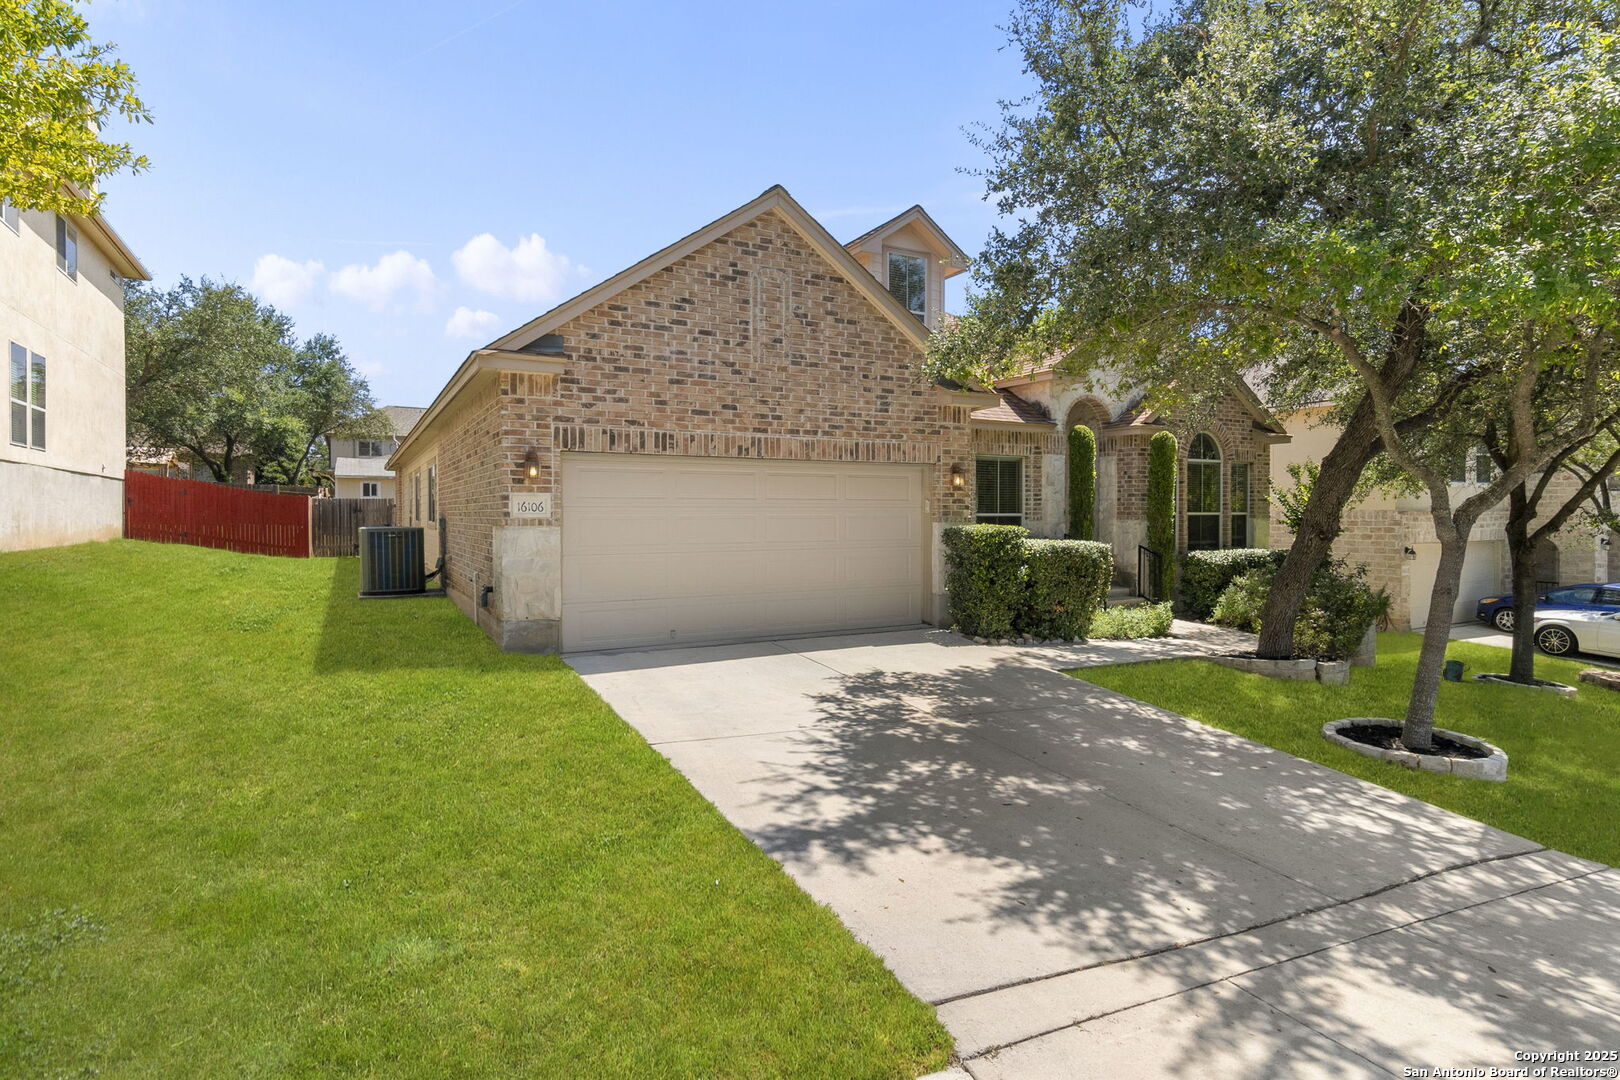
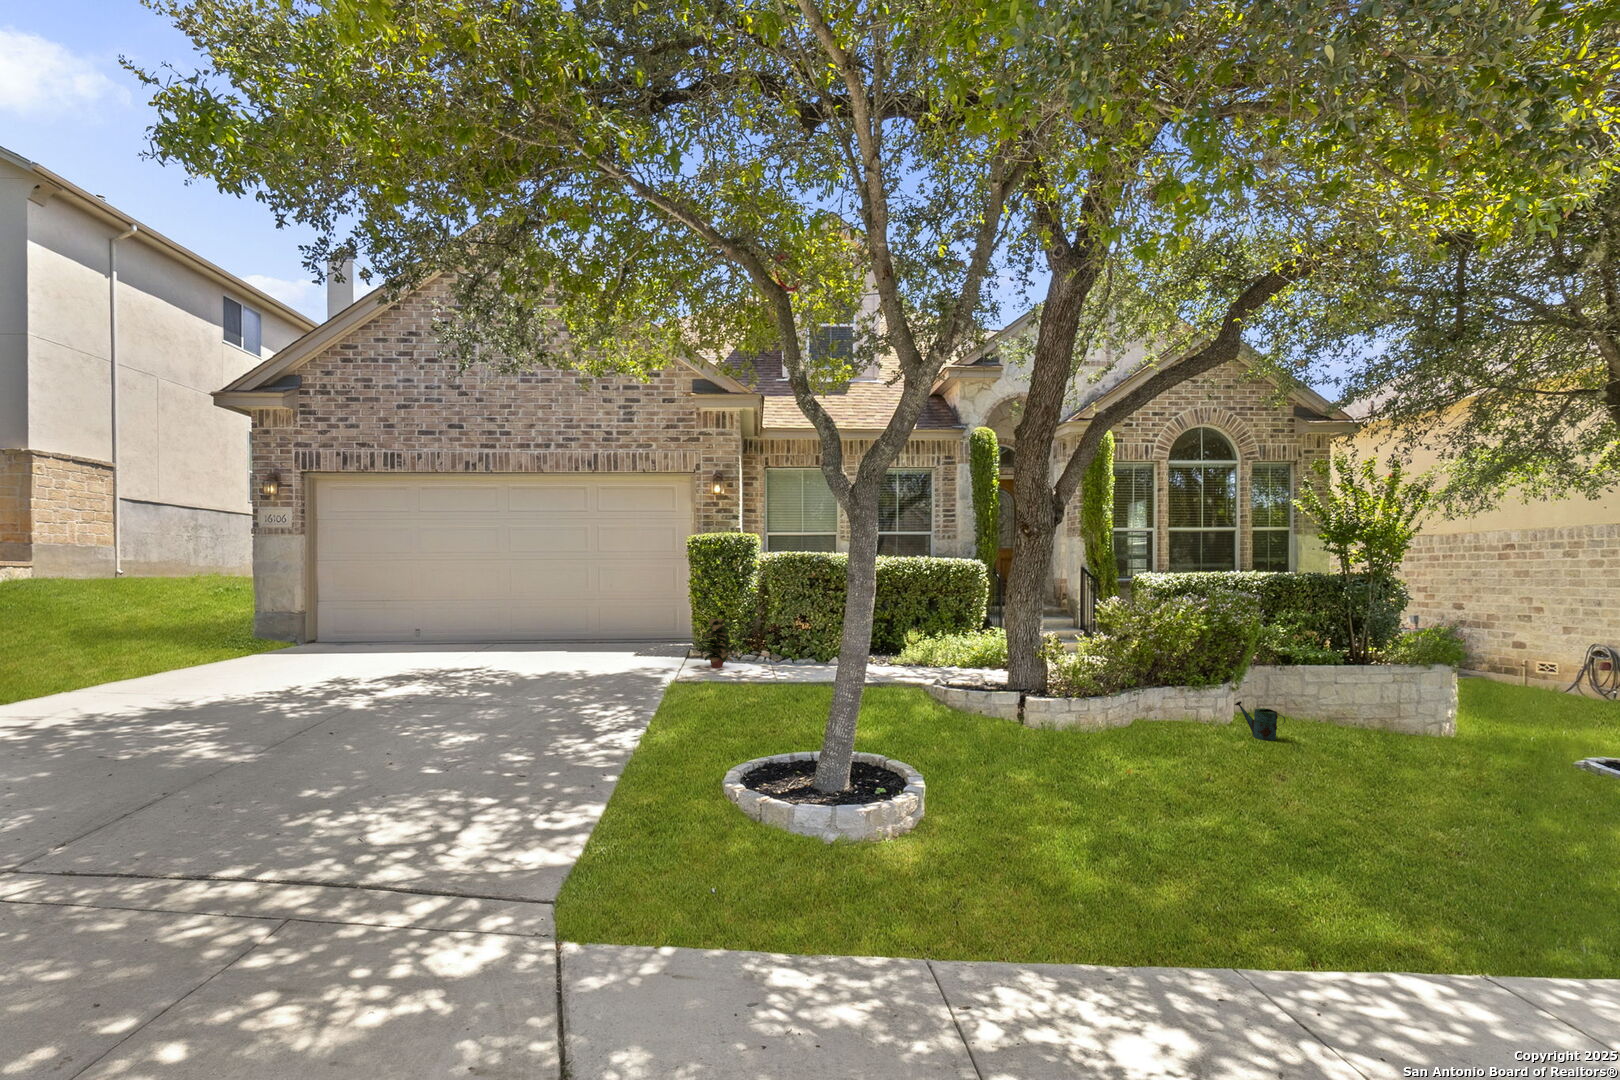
decorative plant: none [1000,605,1033,650] -> present [702,619,733,668]

